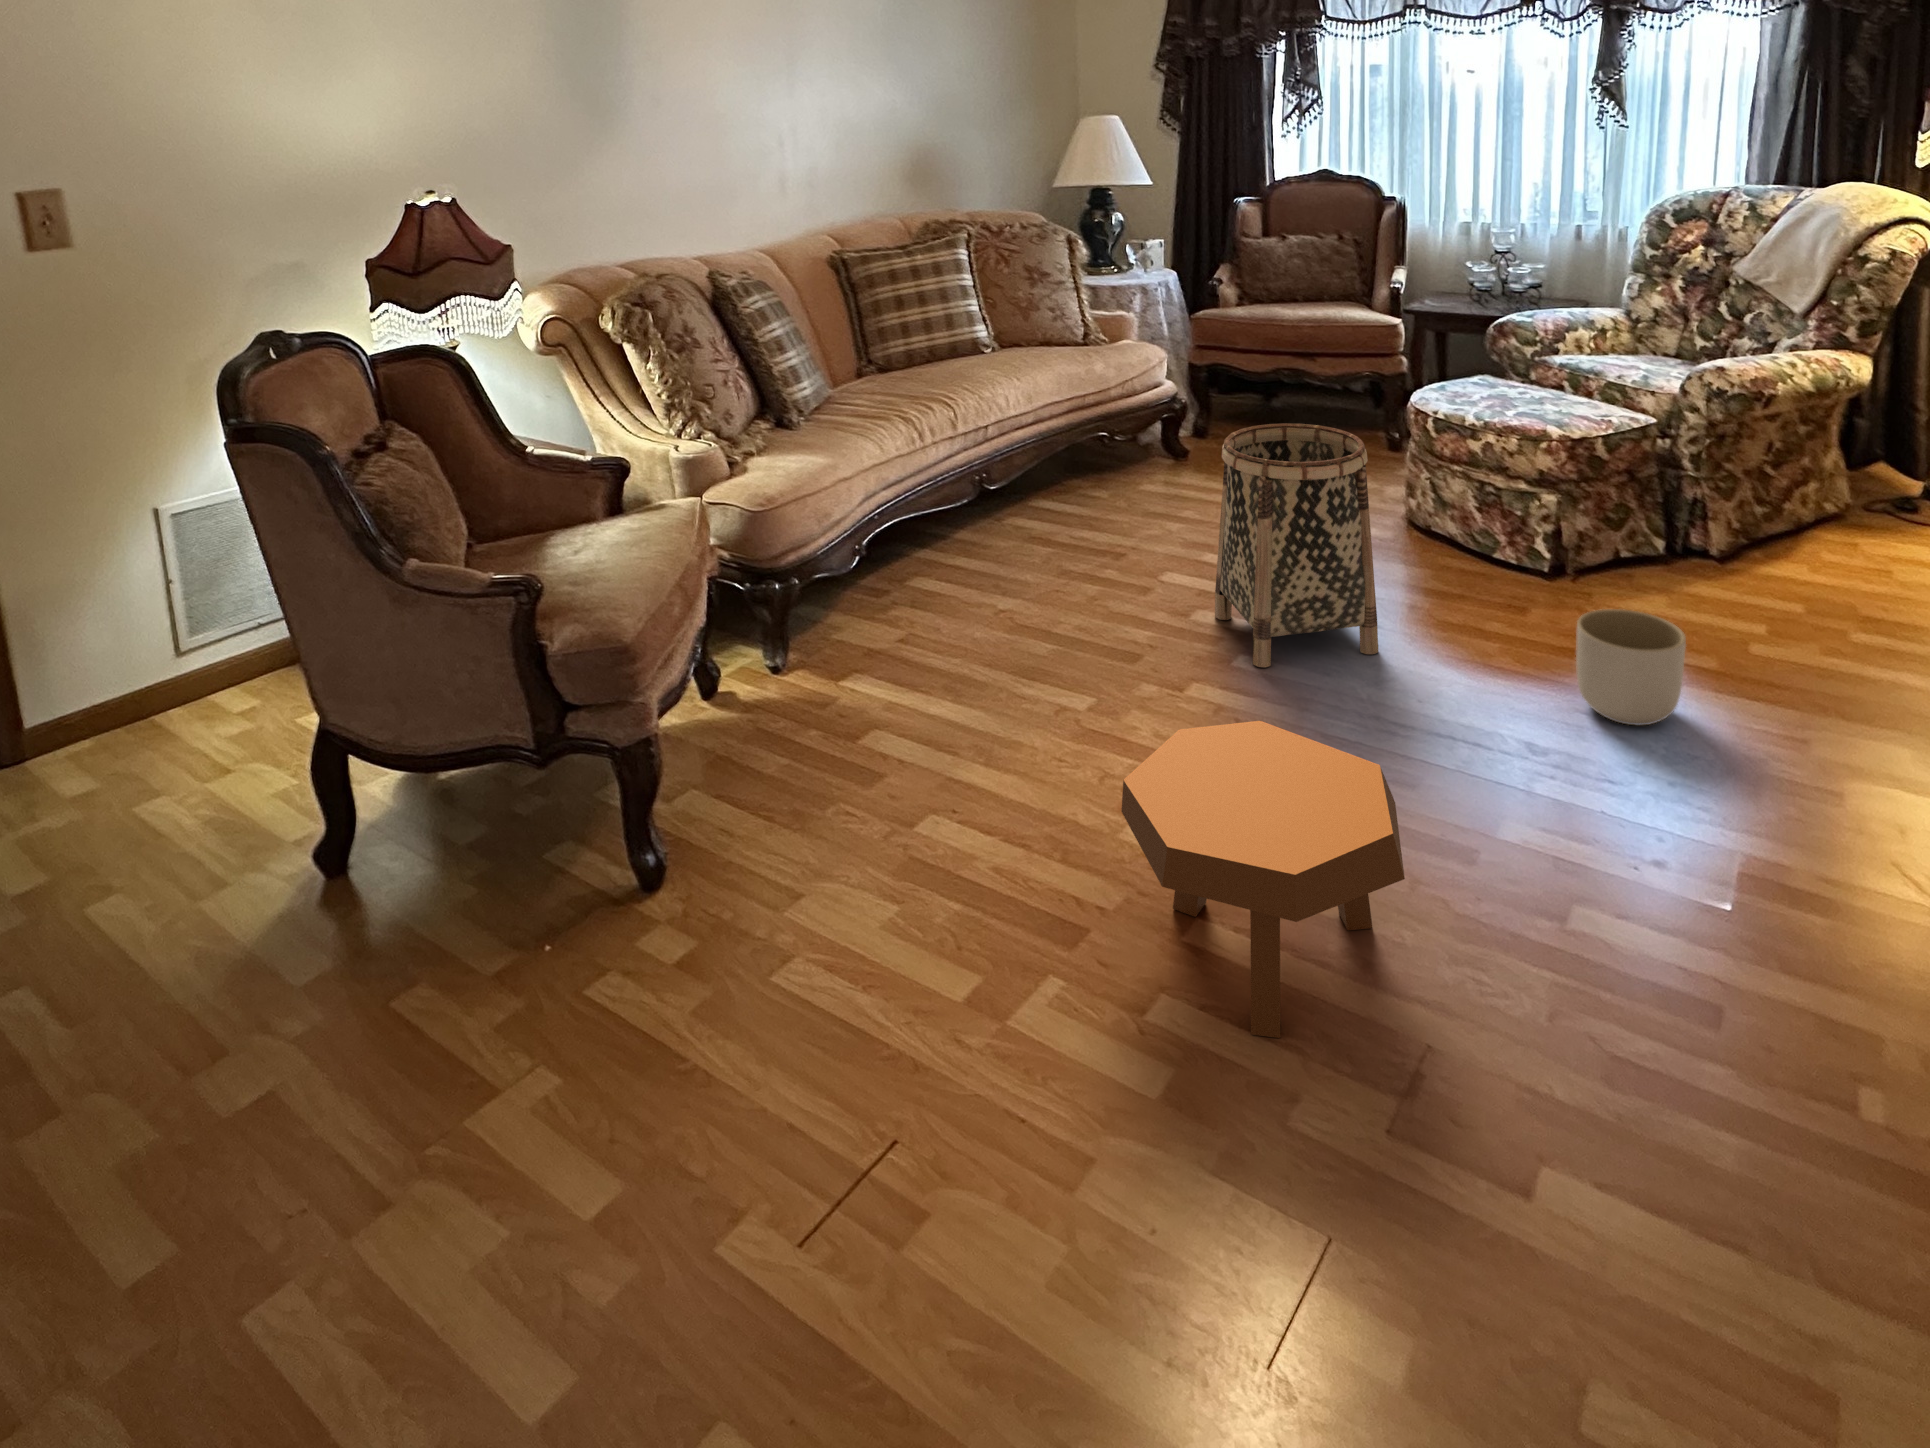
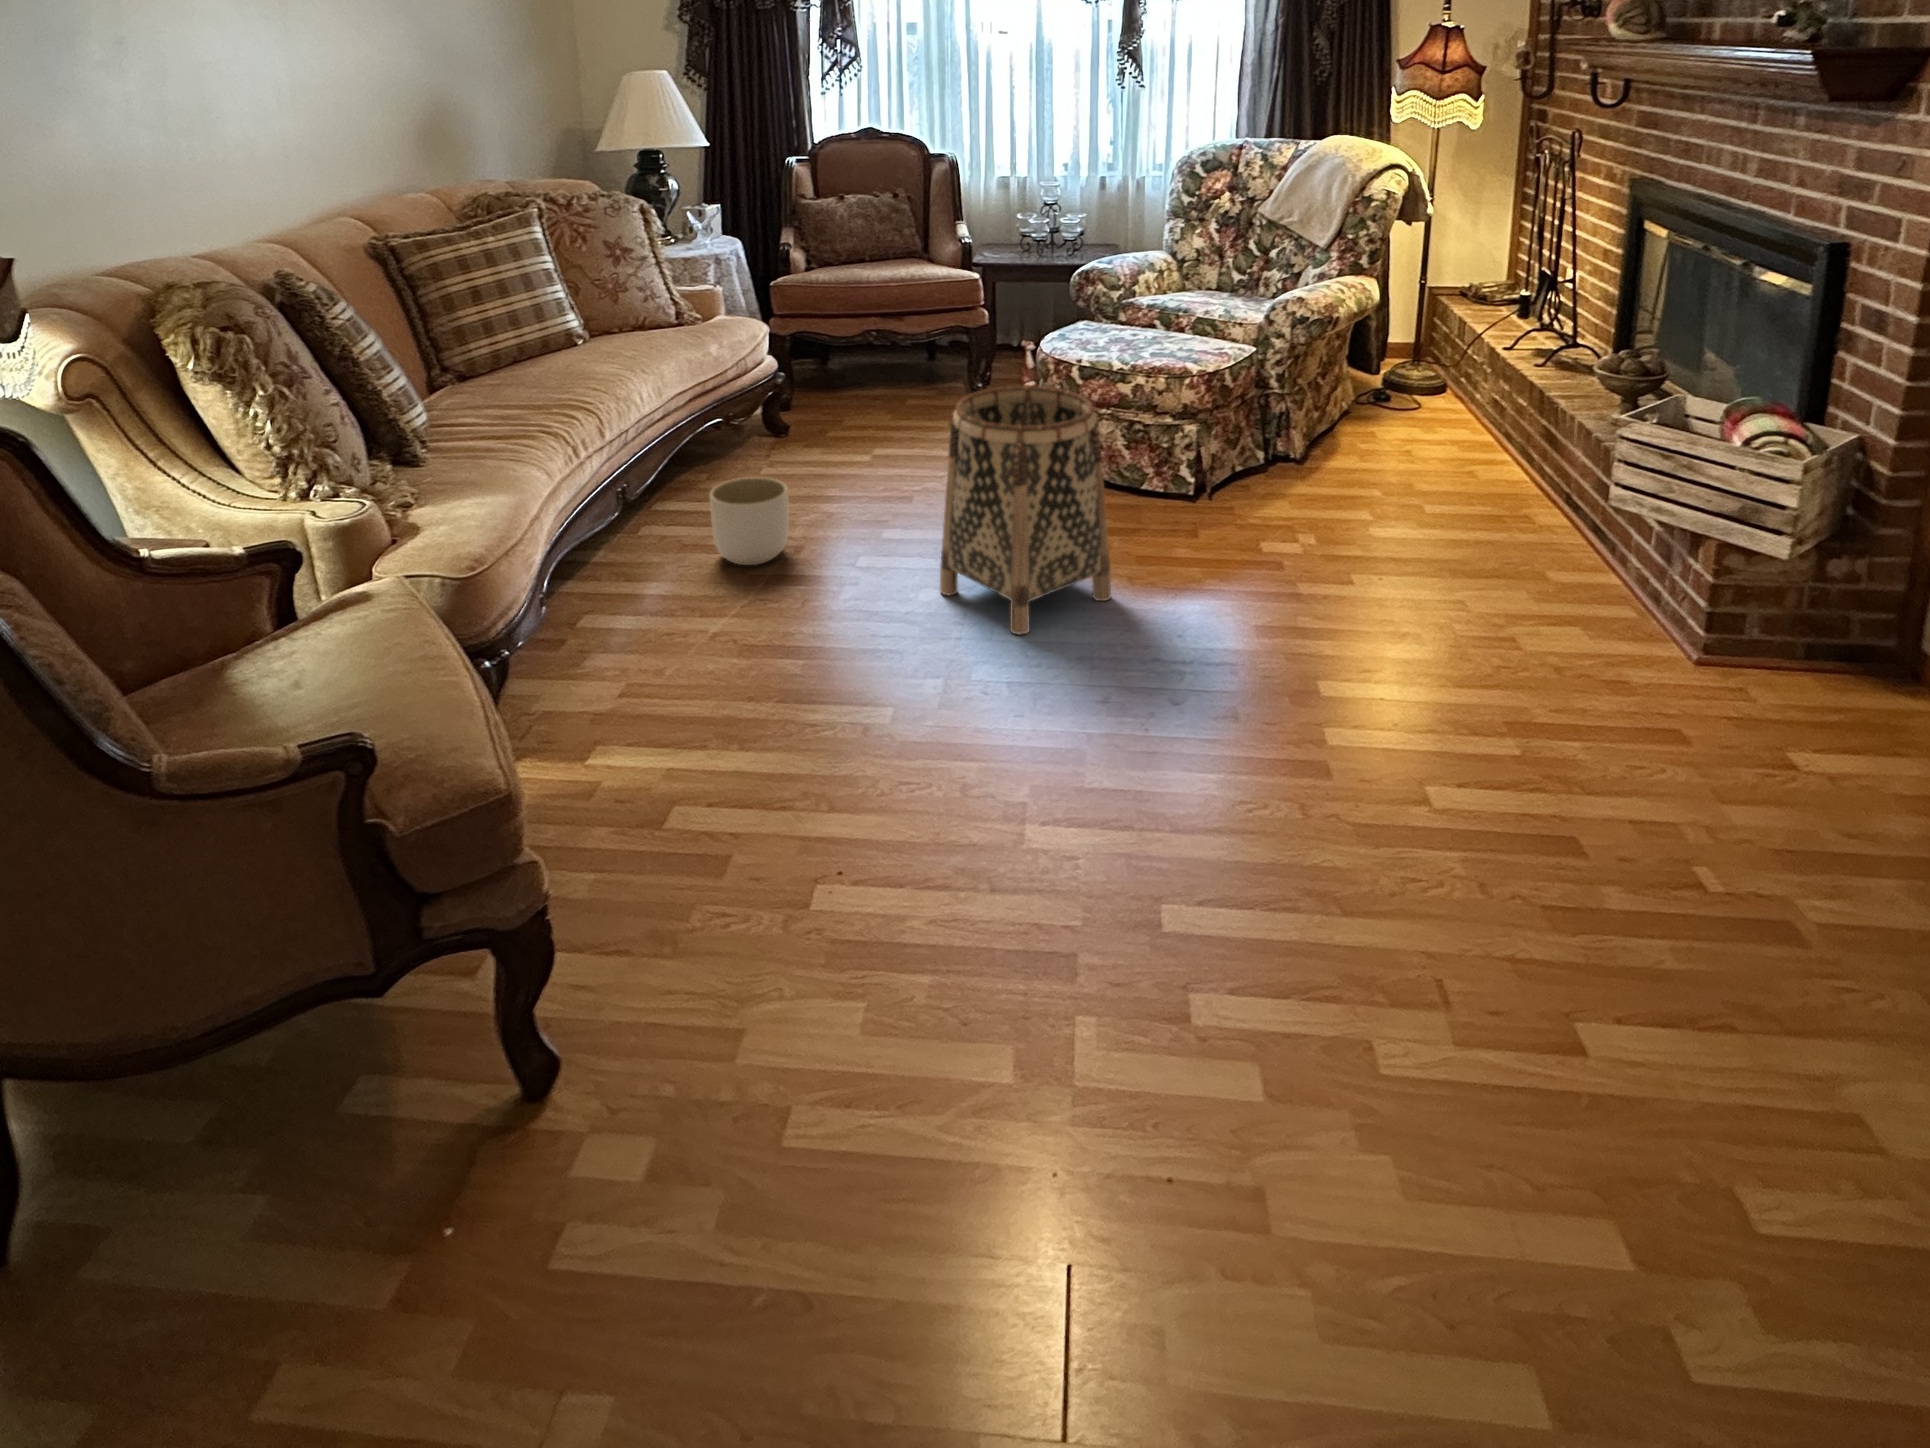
planter: present [1576,609,1686,725] -> present [710,477,789,565]
footstool: present [1121,721,1405,1038] -> none [1095,685,1376,988]

